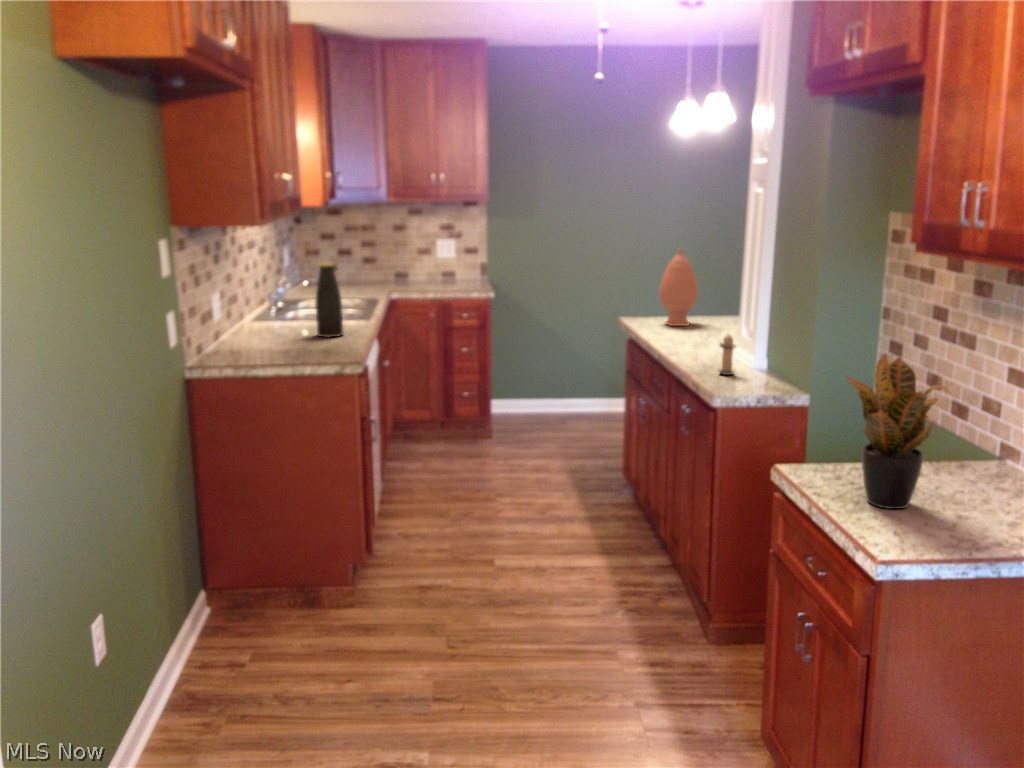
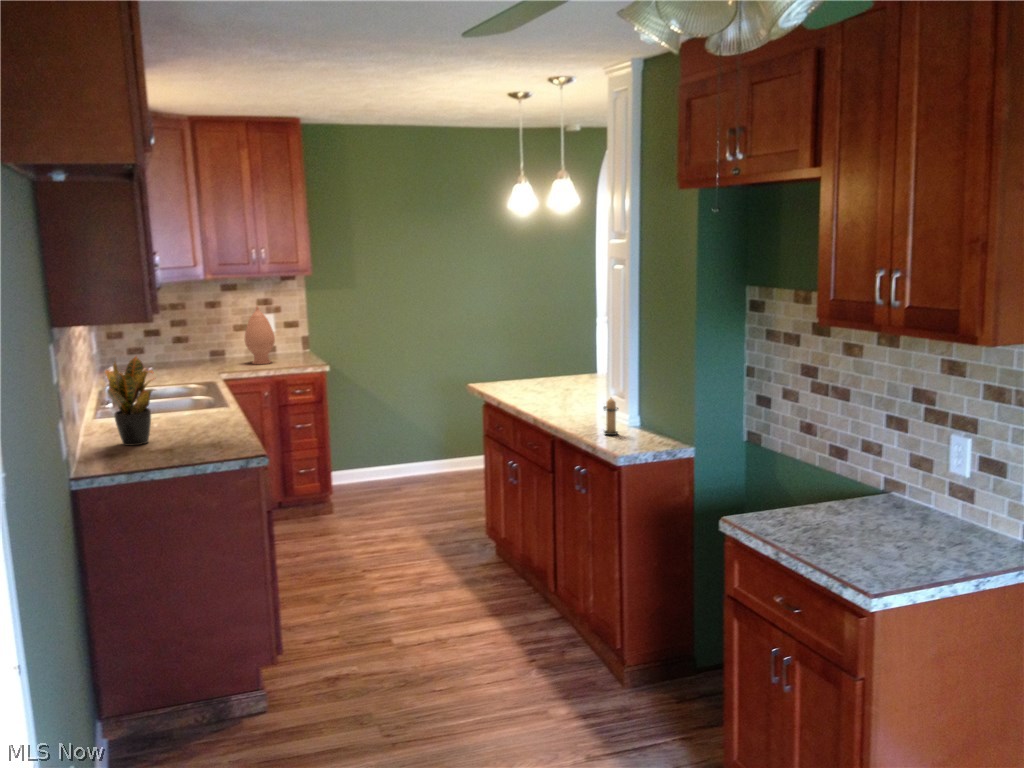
vase: present [659,249,698,326] -> present [245,306,275,364]
bottle: present [315,263,344,338] -> none [181,352,214,431]
potted plant: present [848,354,947,509] -> present [105,356,155,446]

